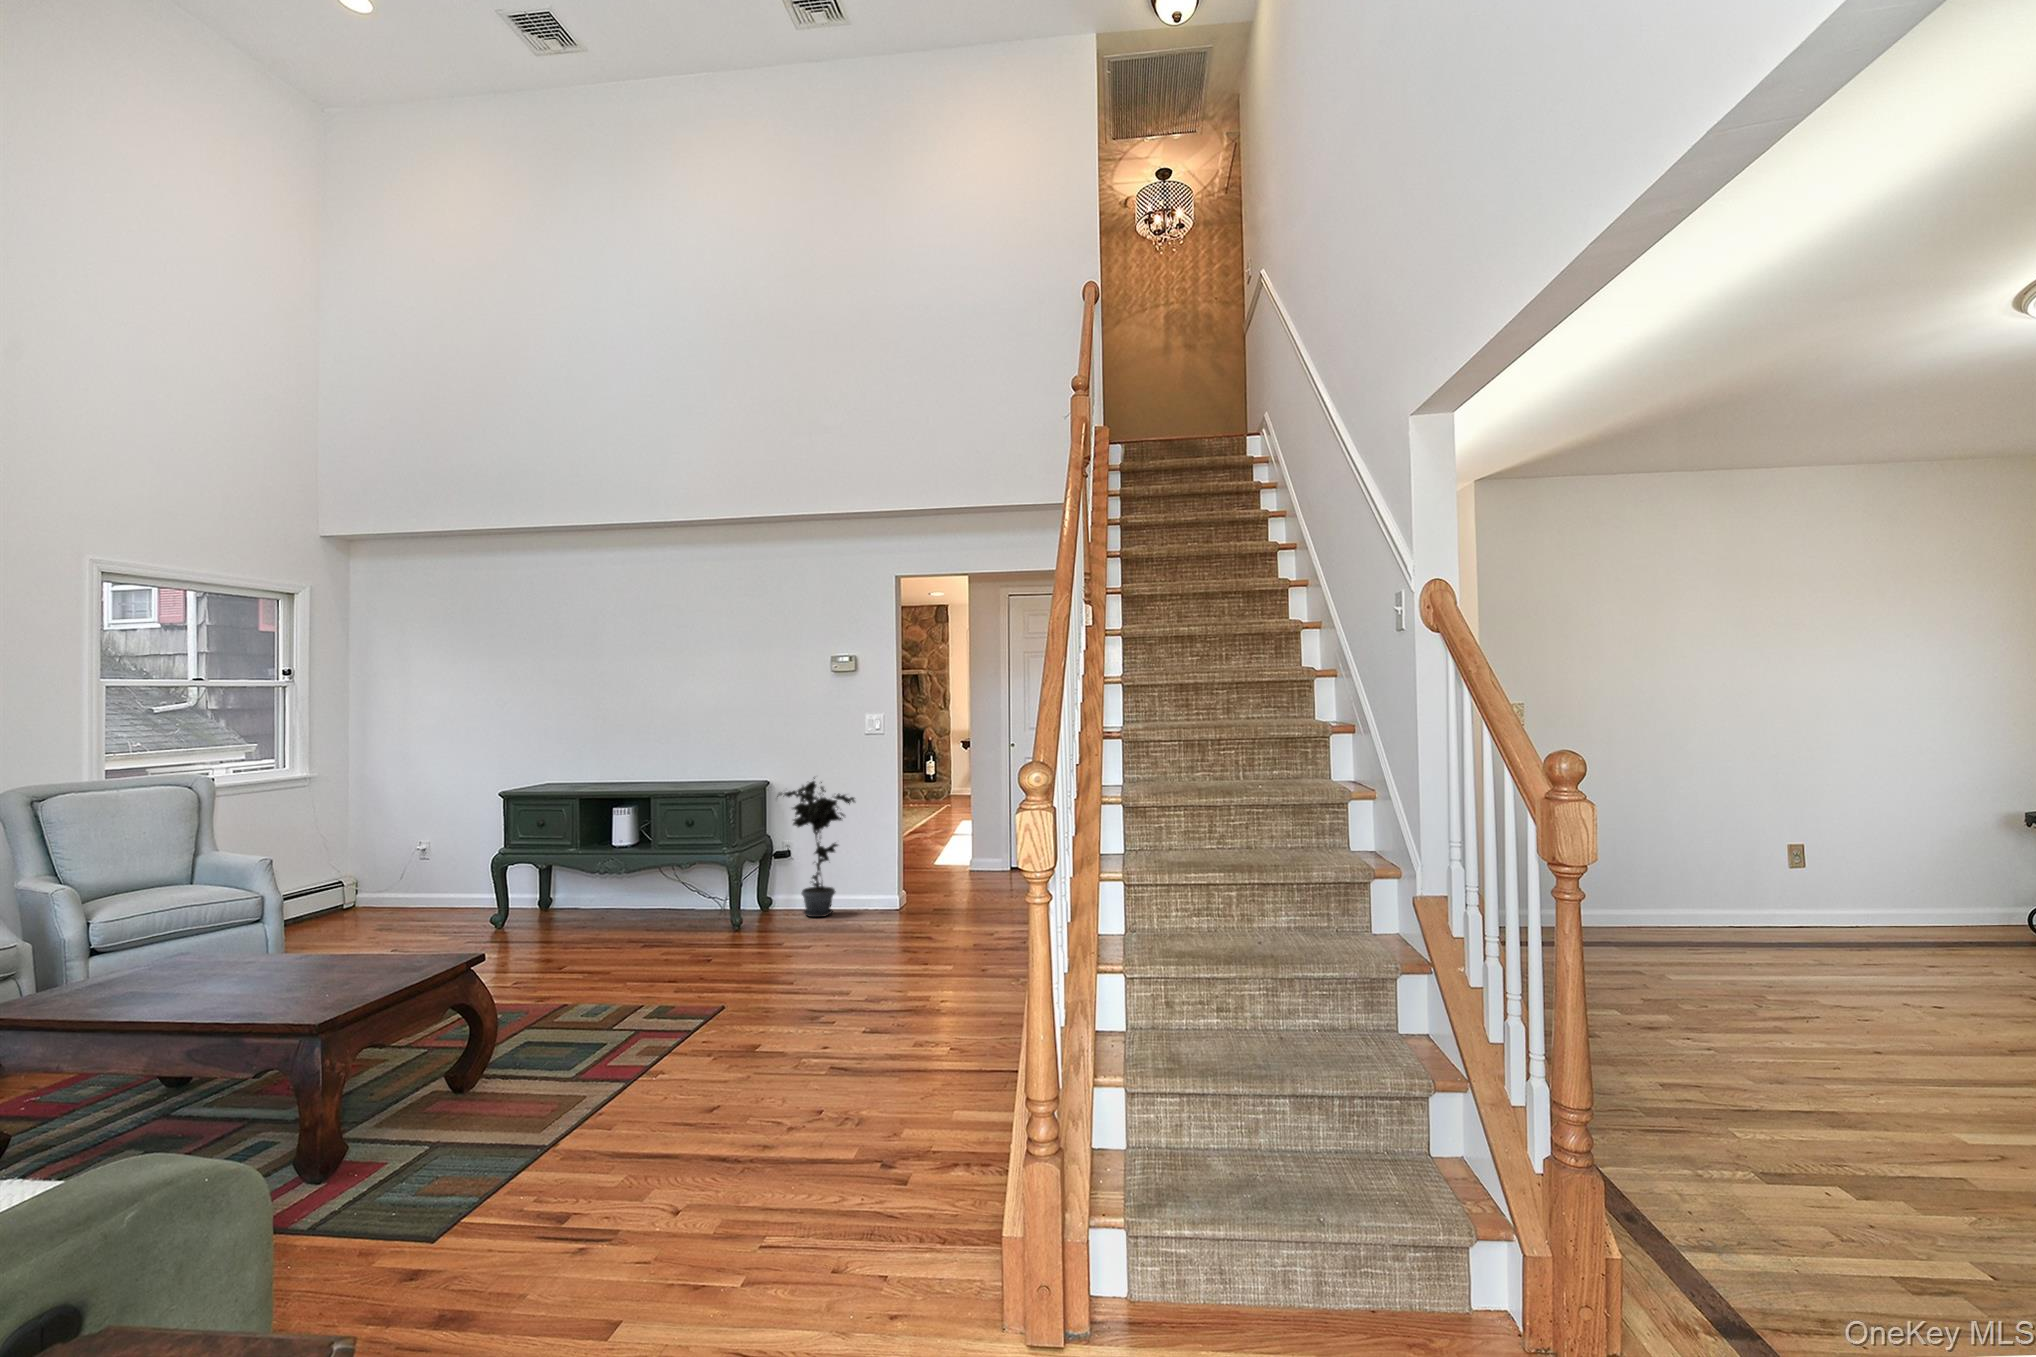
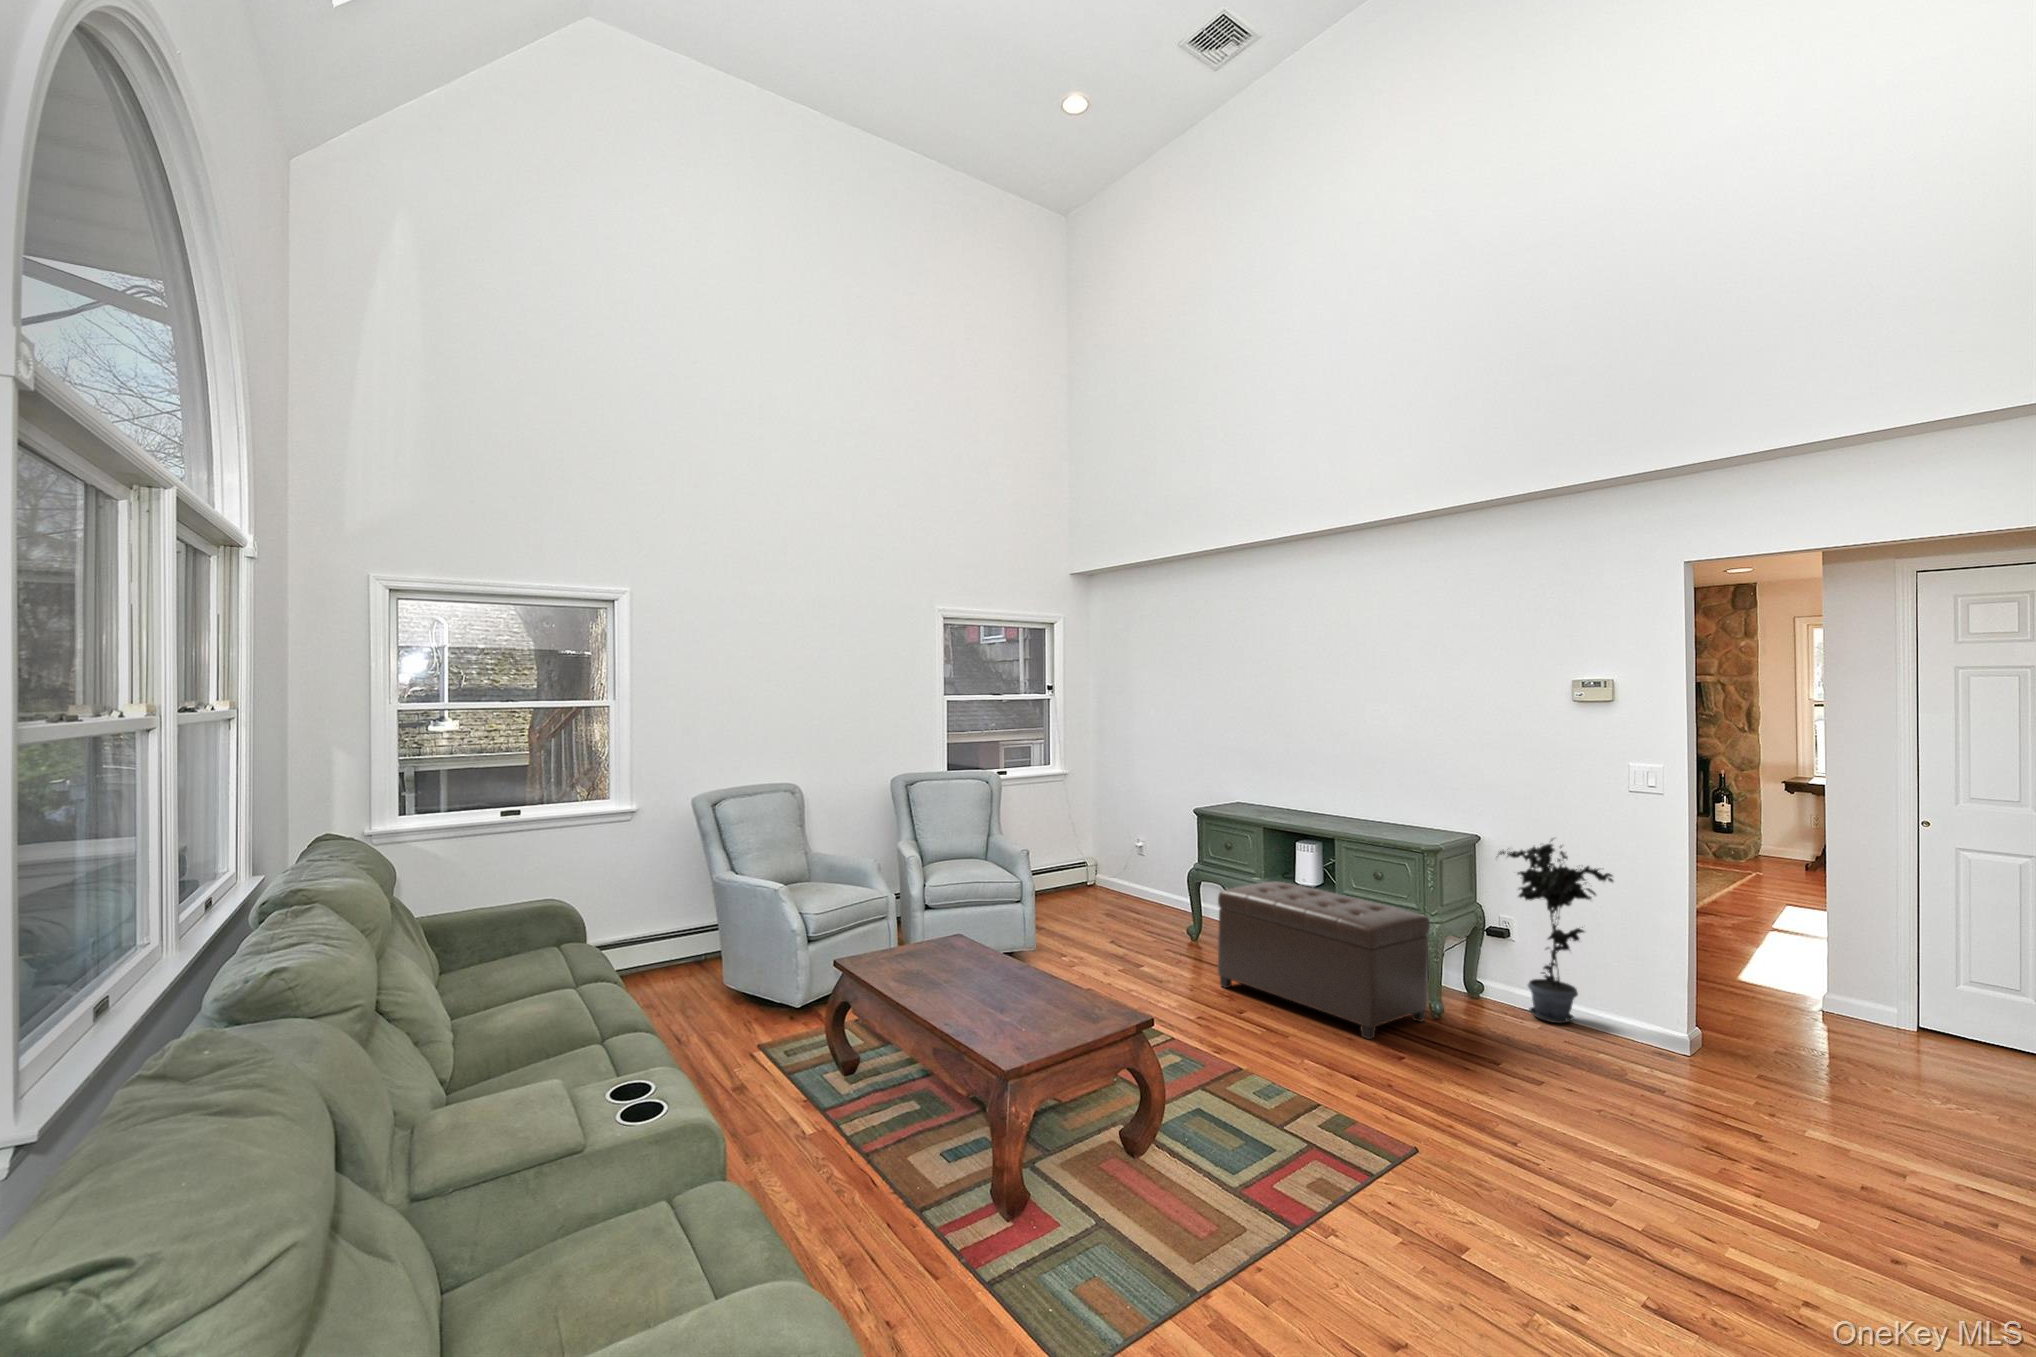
ottoman: none [537,845,728,955] -> present [1218,881,1430,1039]

